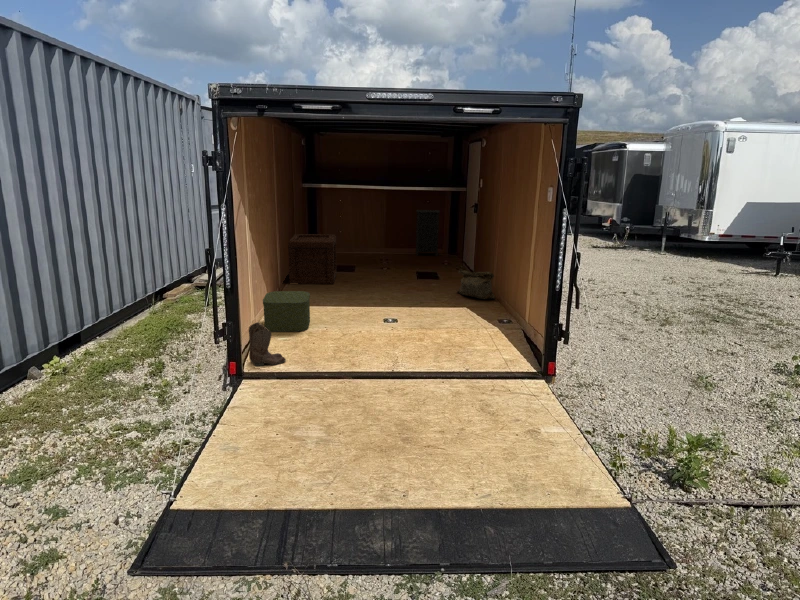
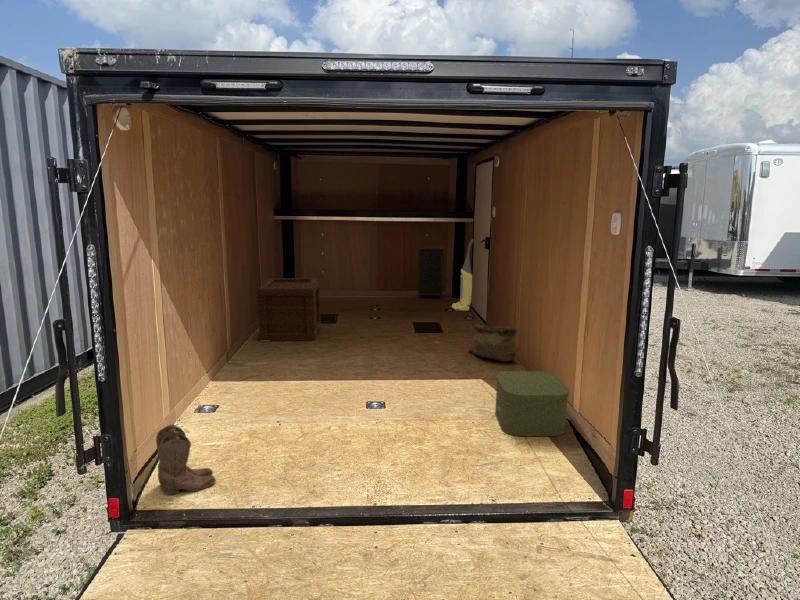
vacuum cleaner: none [445,204,465,266] -> present [452,239,474,312]
storage box: present [263,291,310,332] -> present [495,371,569,436]

